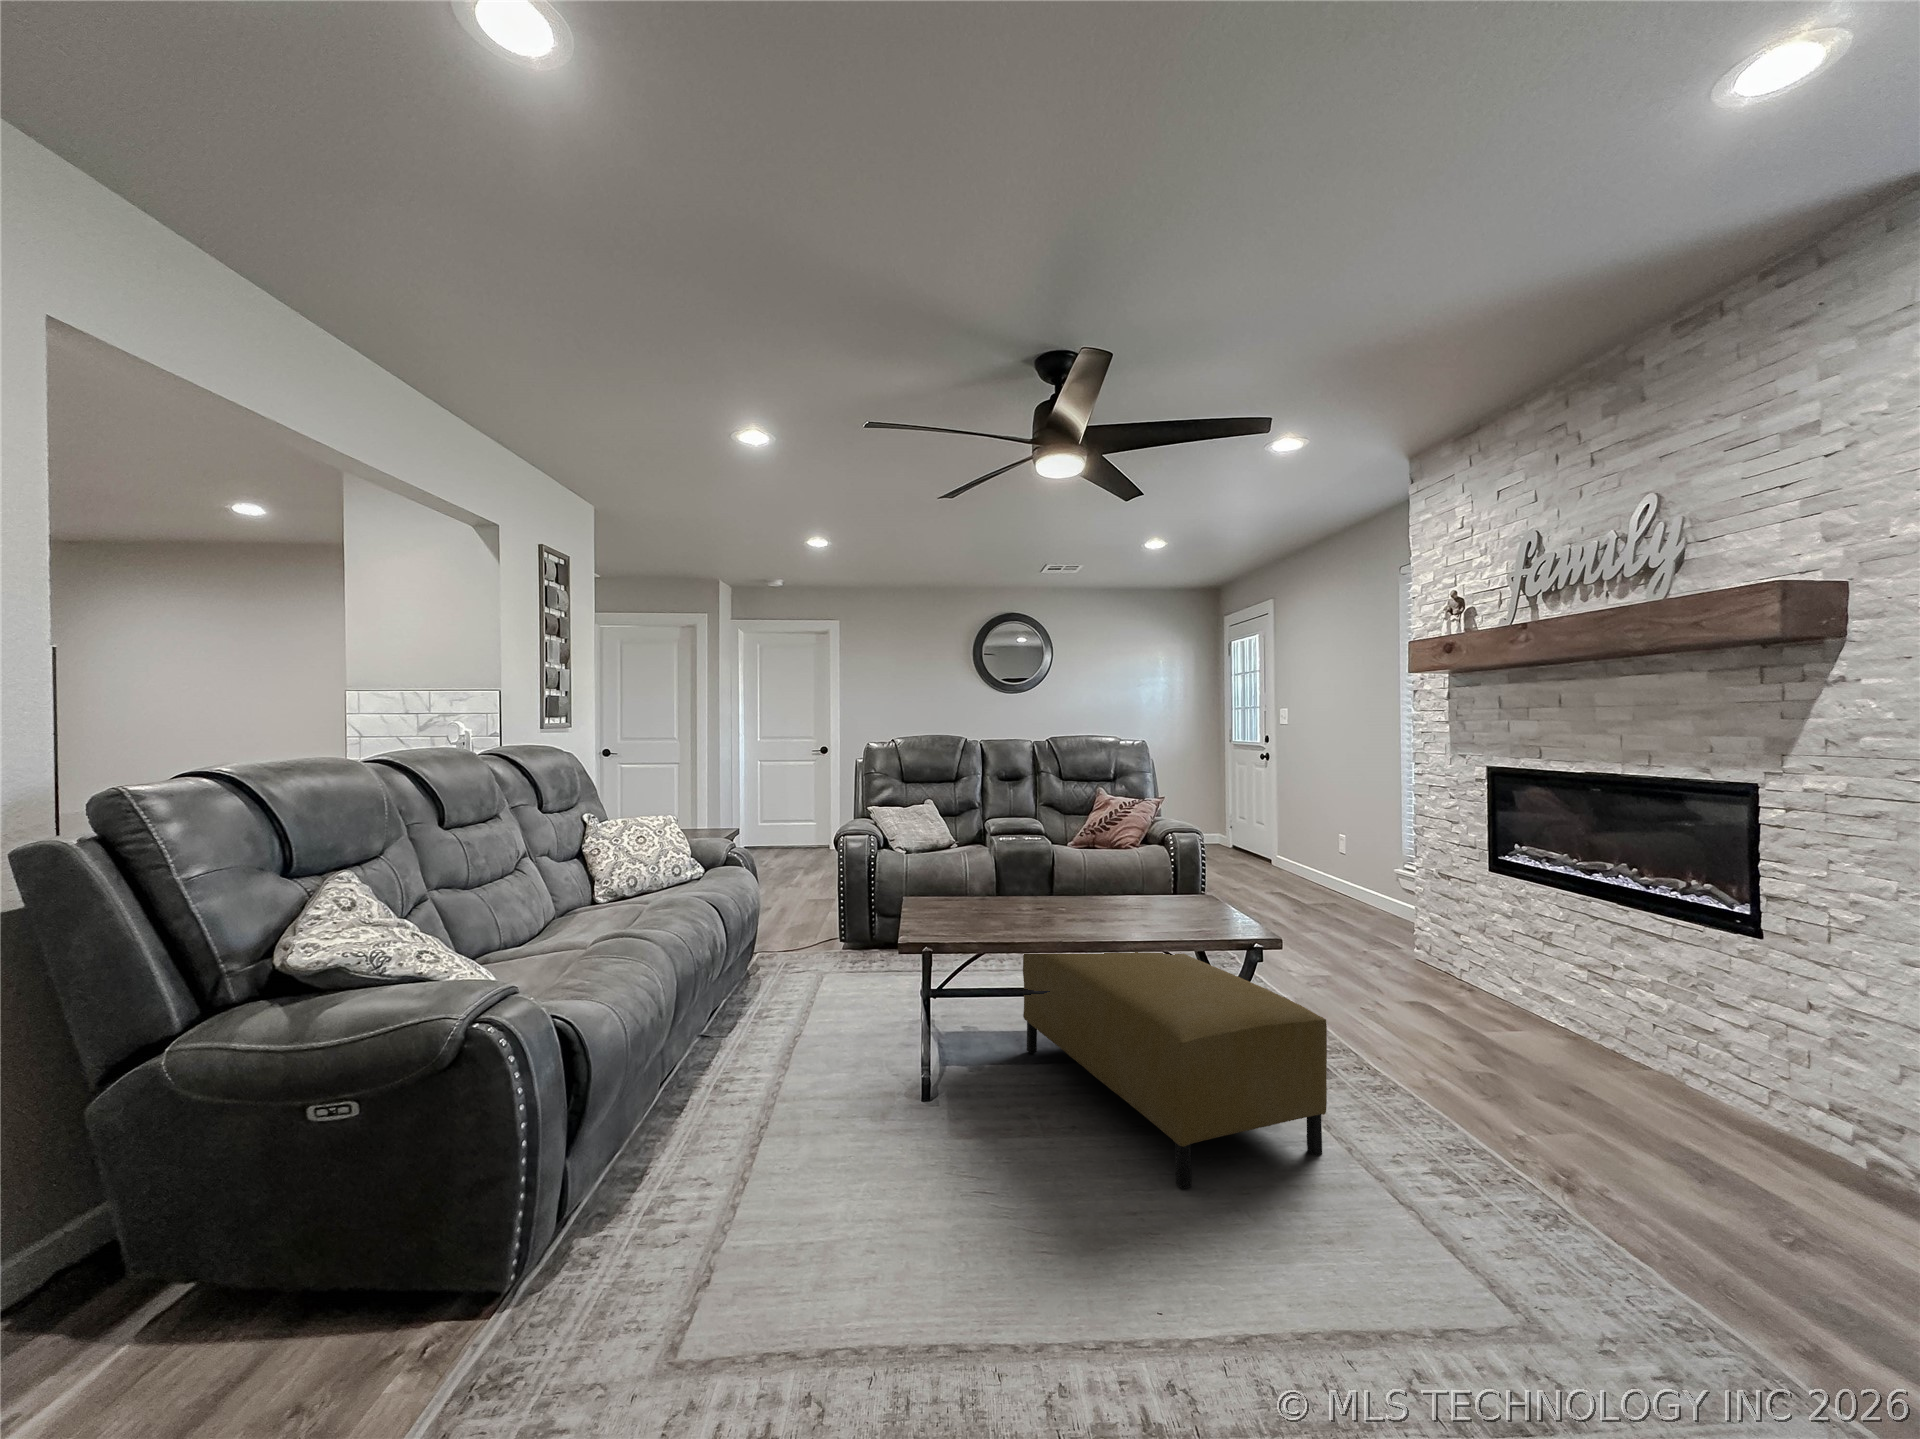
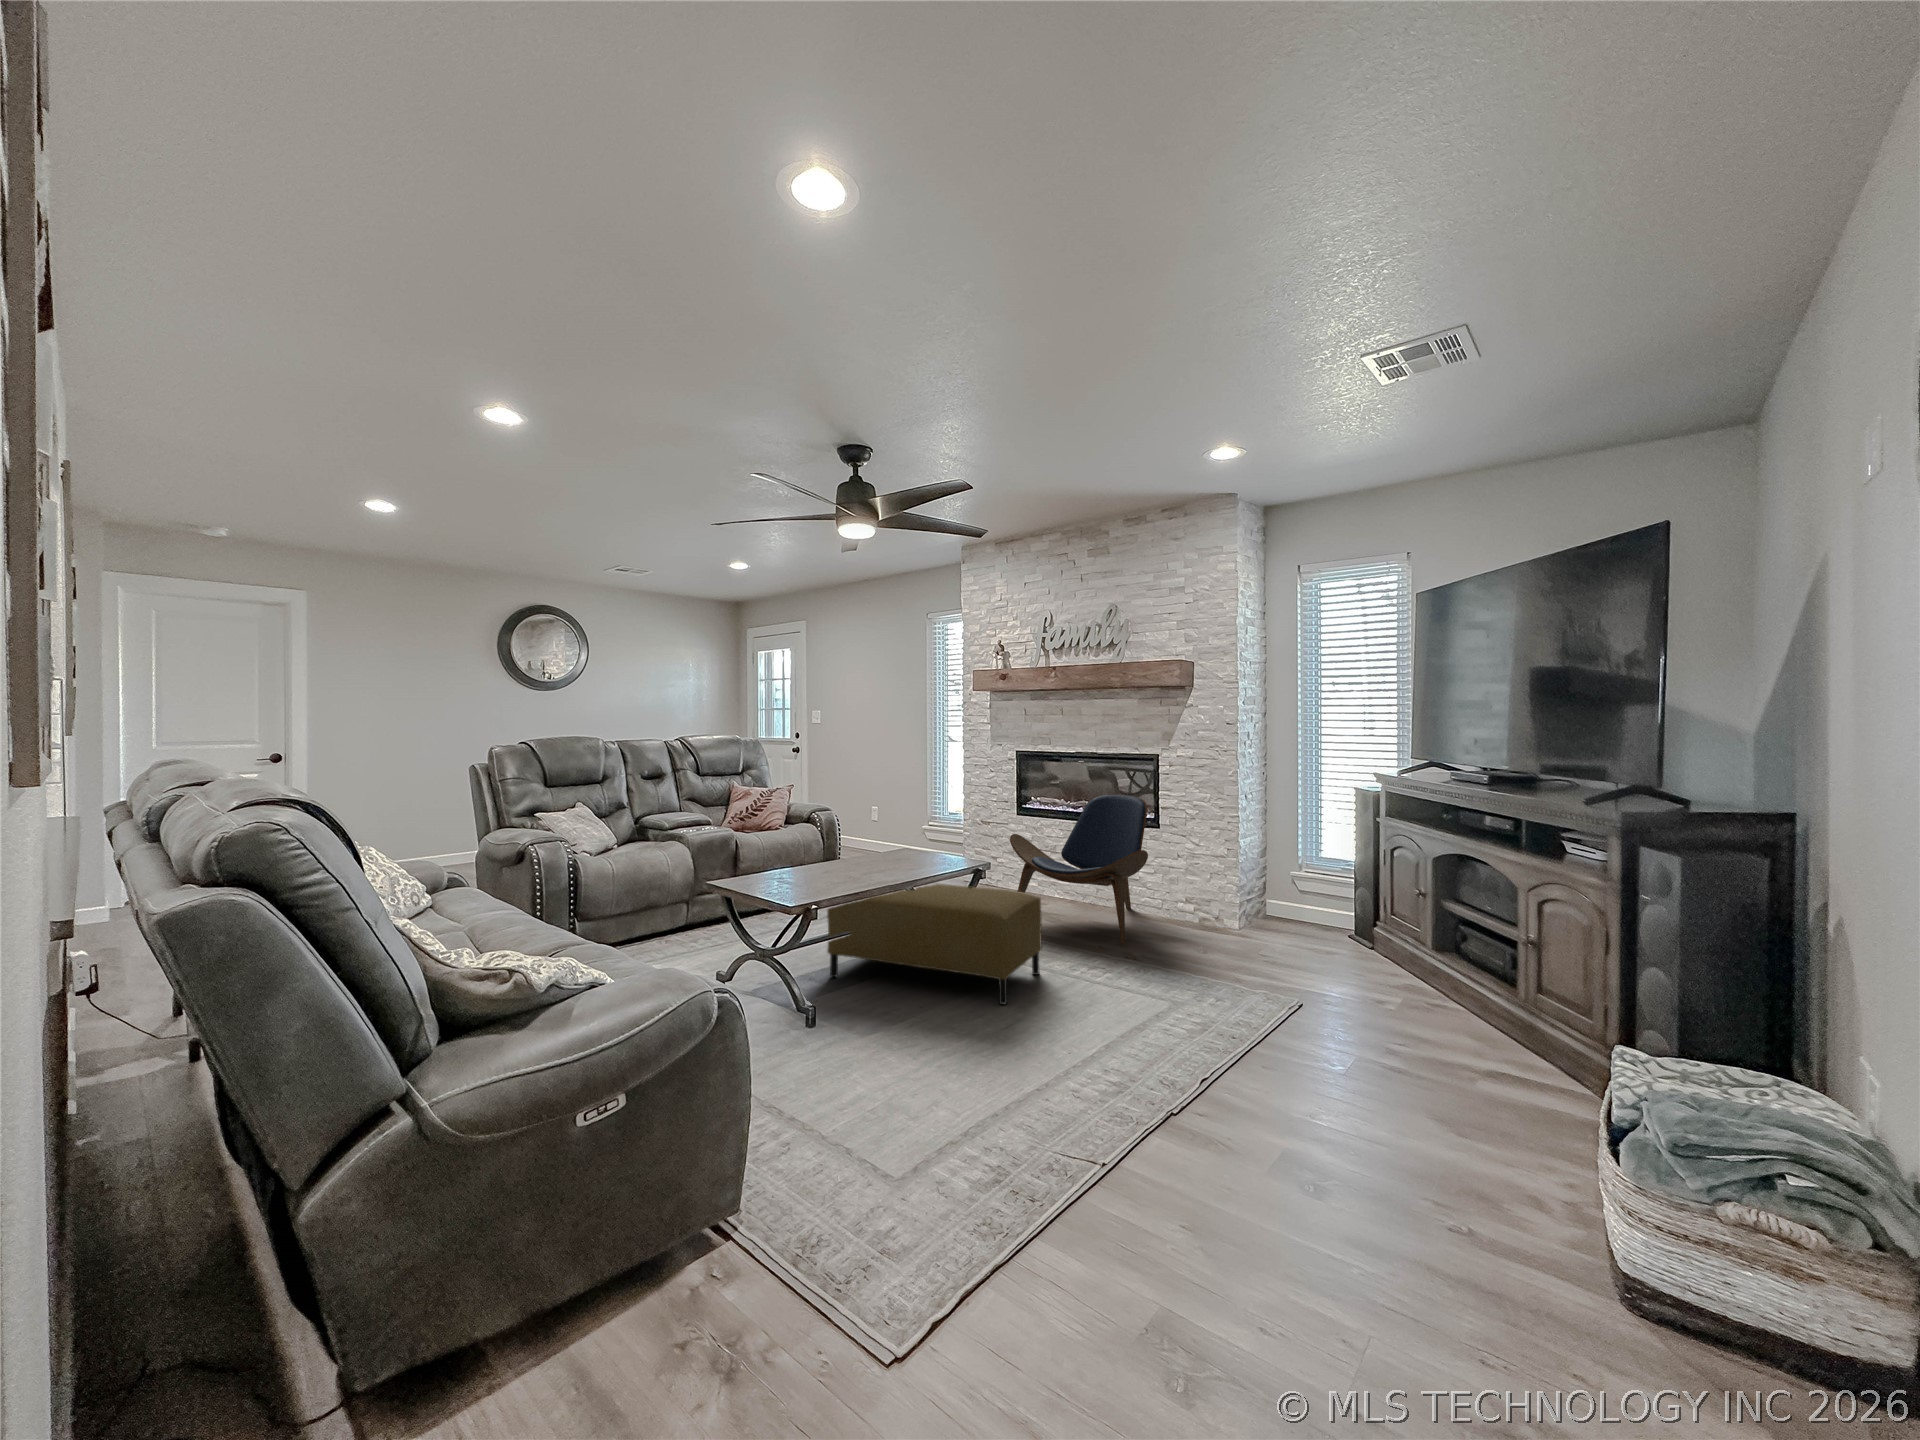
lounge chair: none [1396,854,1708,1158] -> present [1010,795,1148,945]

